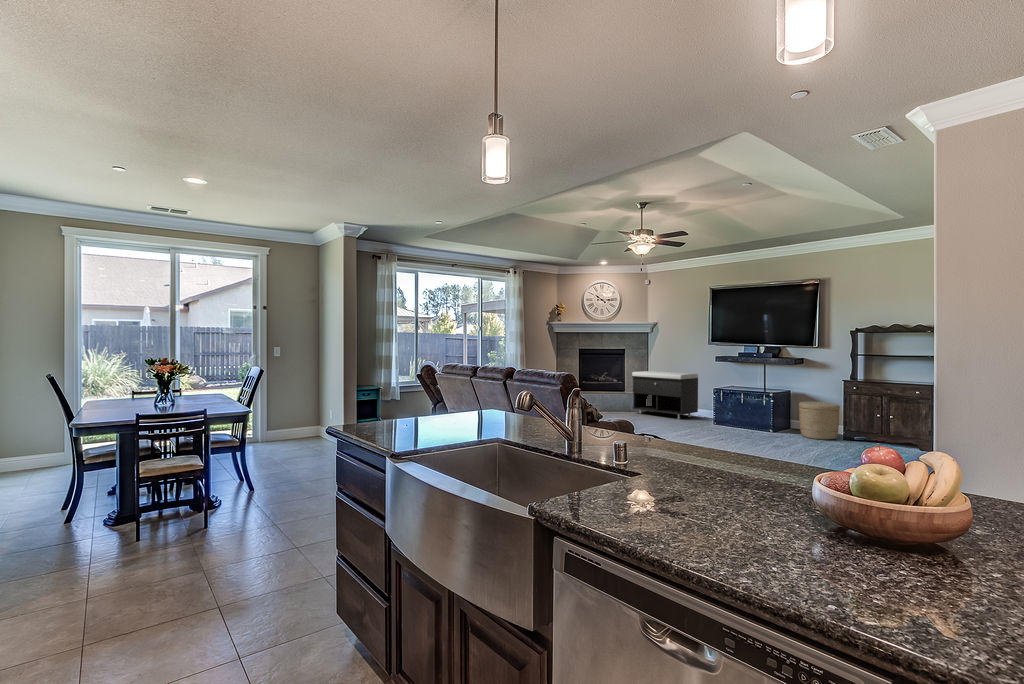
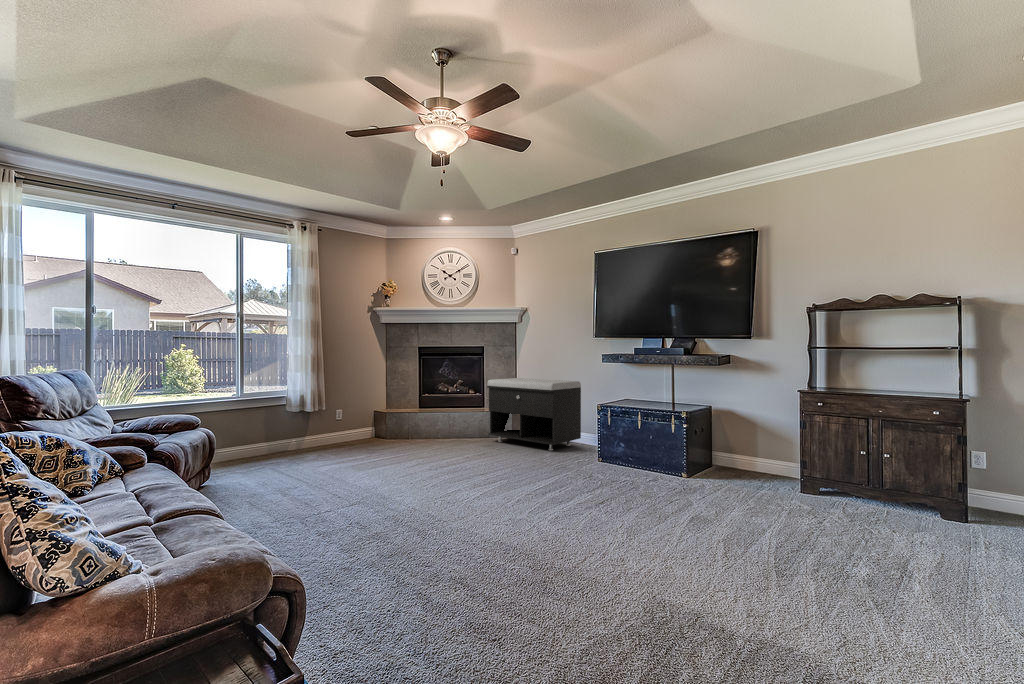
woven basket: present [799,401,840,440] -> none [726,425,792,492]

